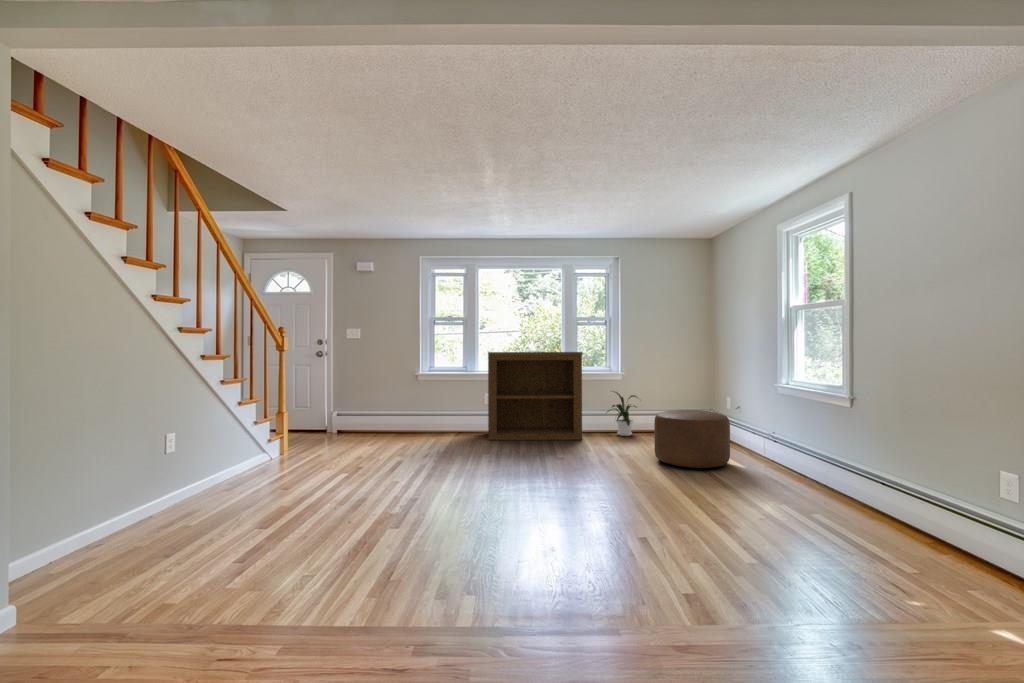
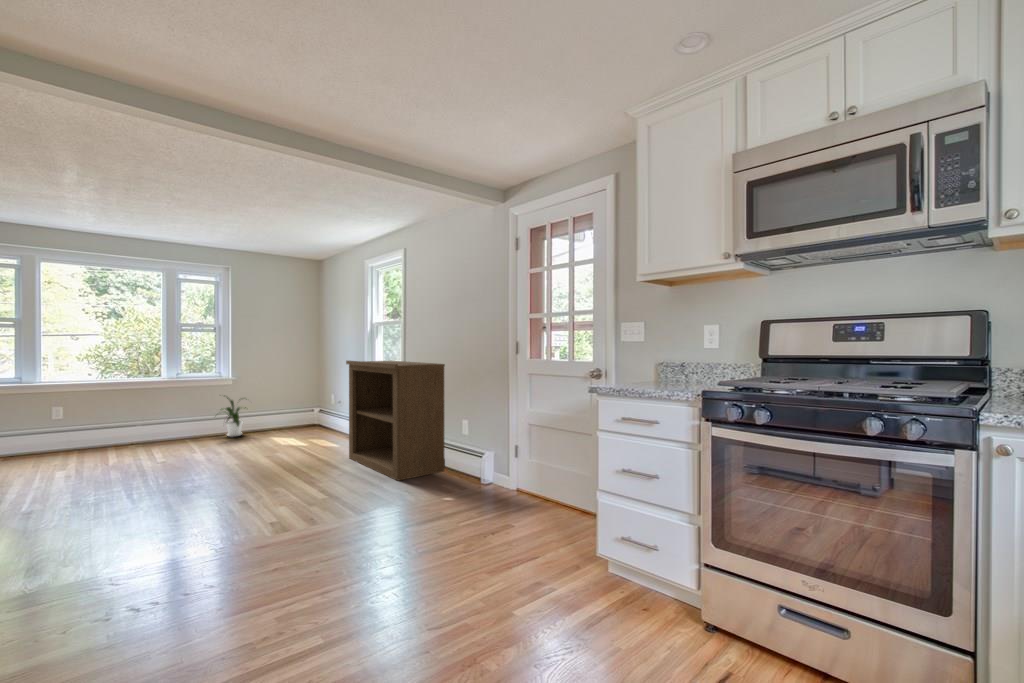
bookshelf: present [488,352,582,440] -> present [346,361,445,481]
ottoman: present [654,410,730,468] -> none [262,406,327,455]

